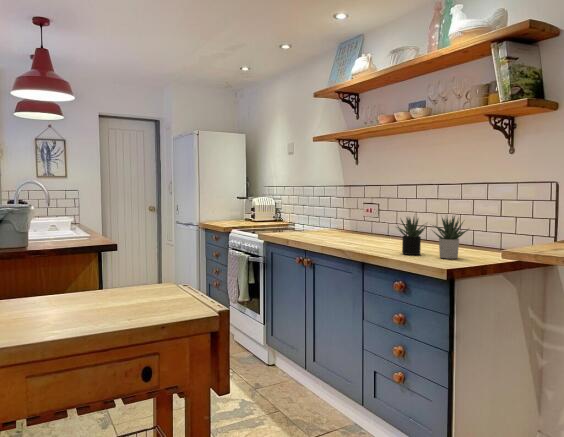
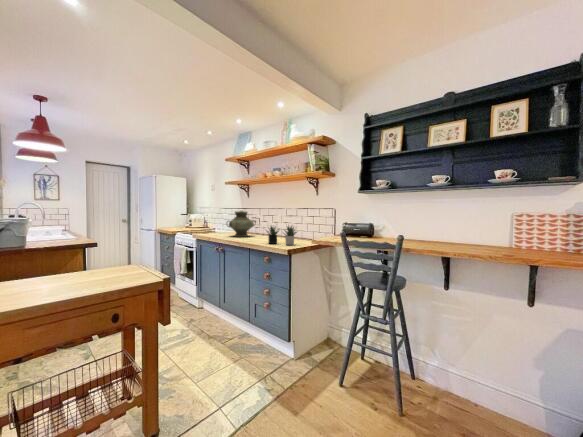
vase: none [318,189,373,239] -> present [227,211,254,237]

